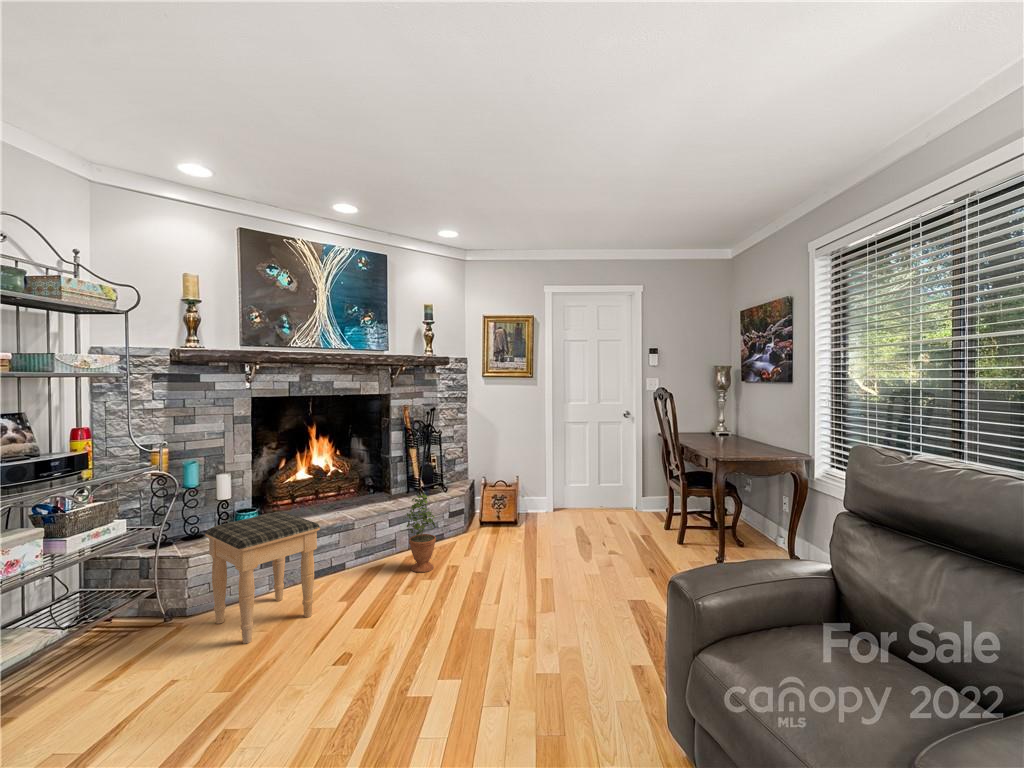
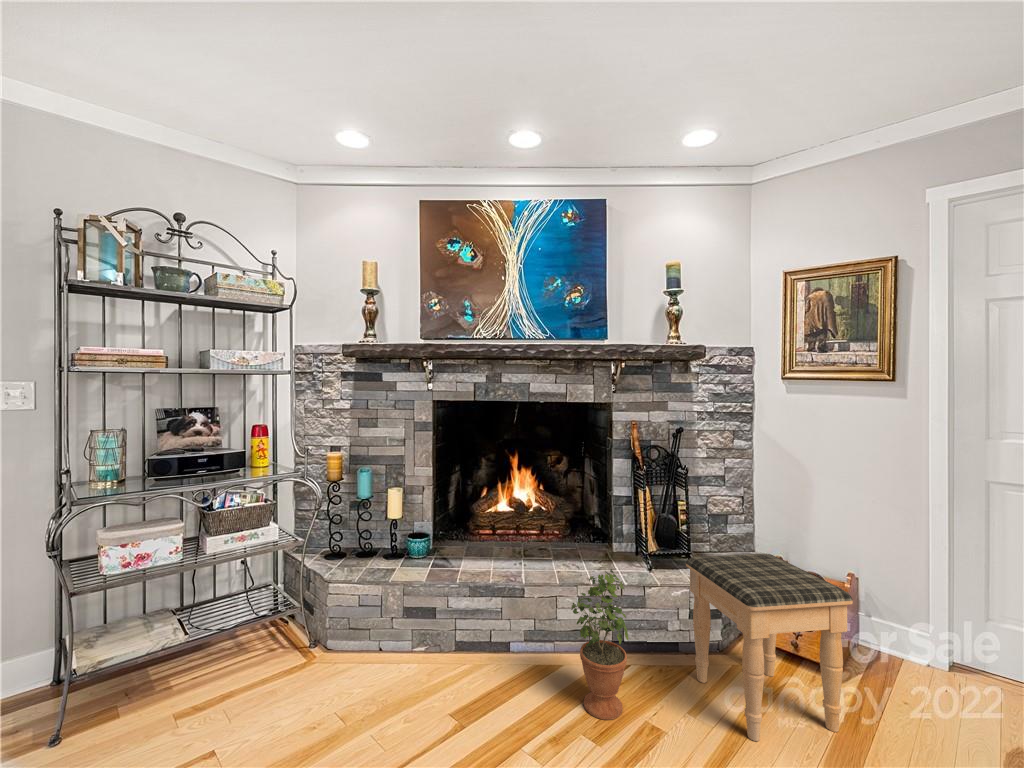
footstool: present [206,512,320,644] -> present [686,554,853,741]

